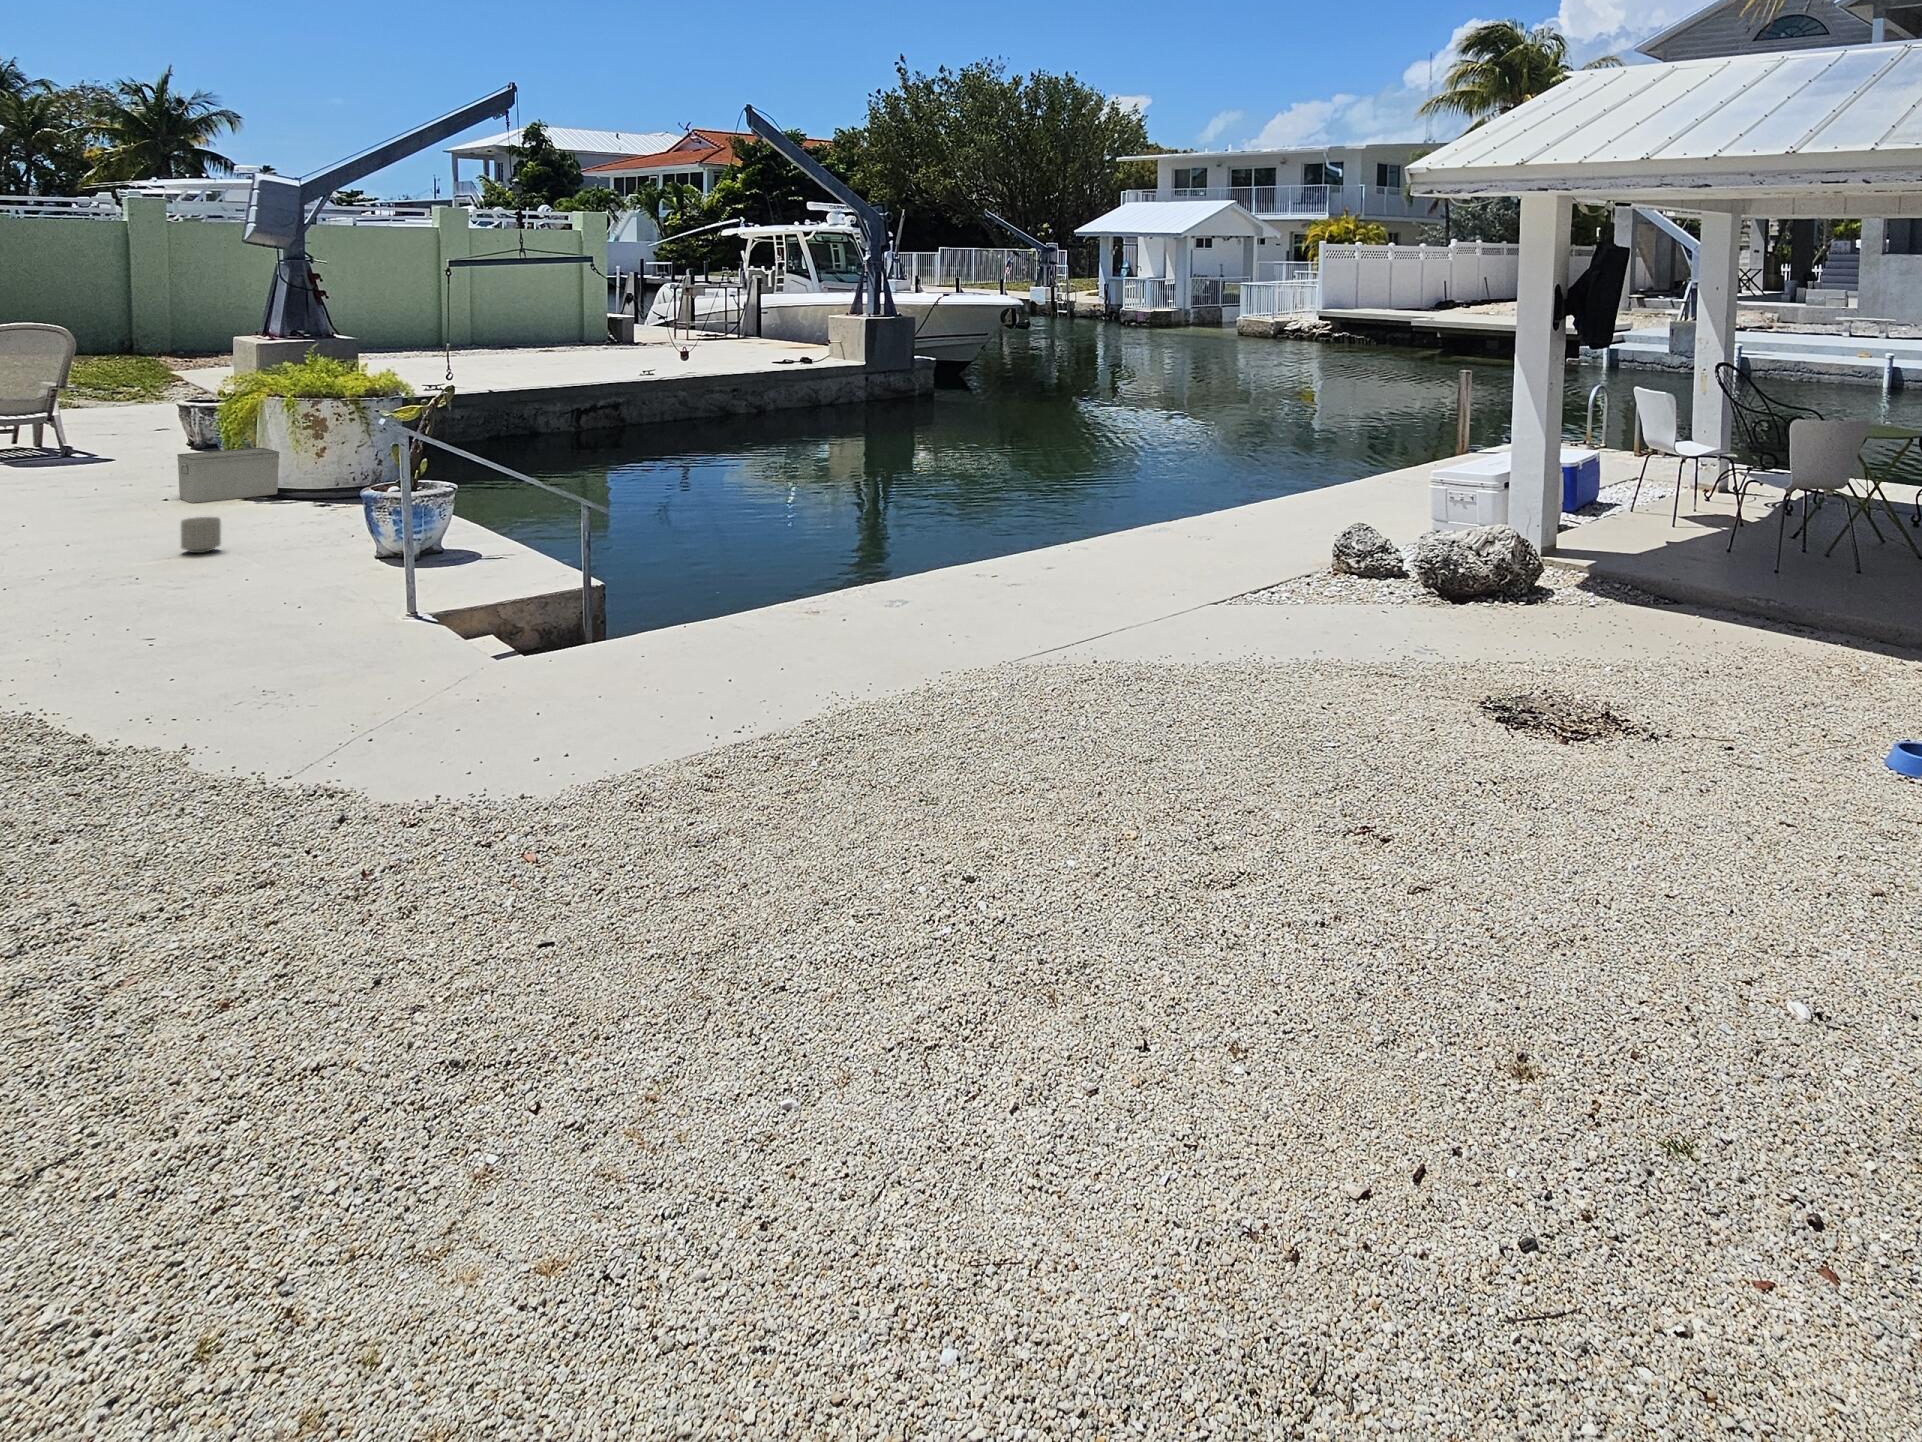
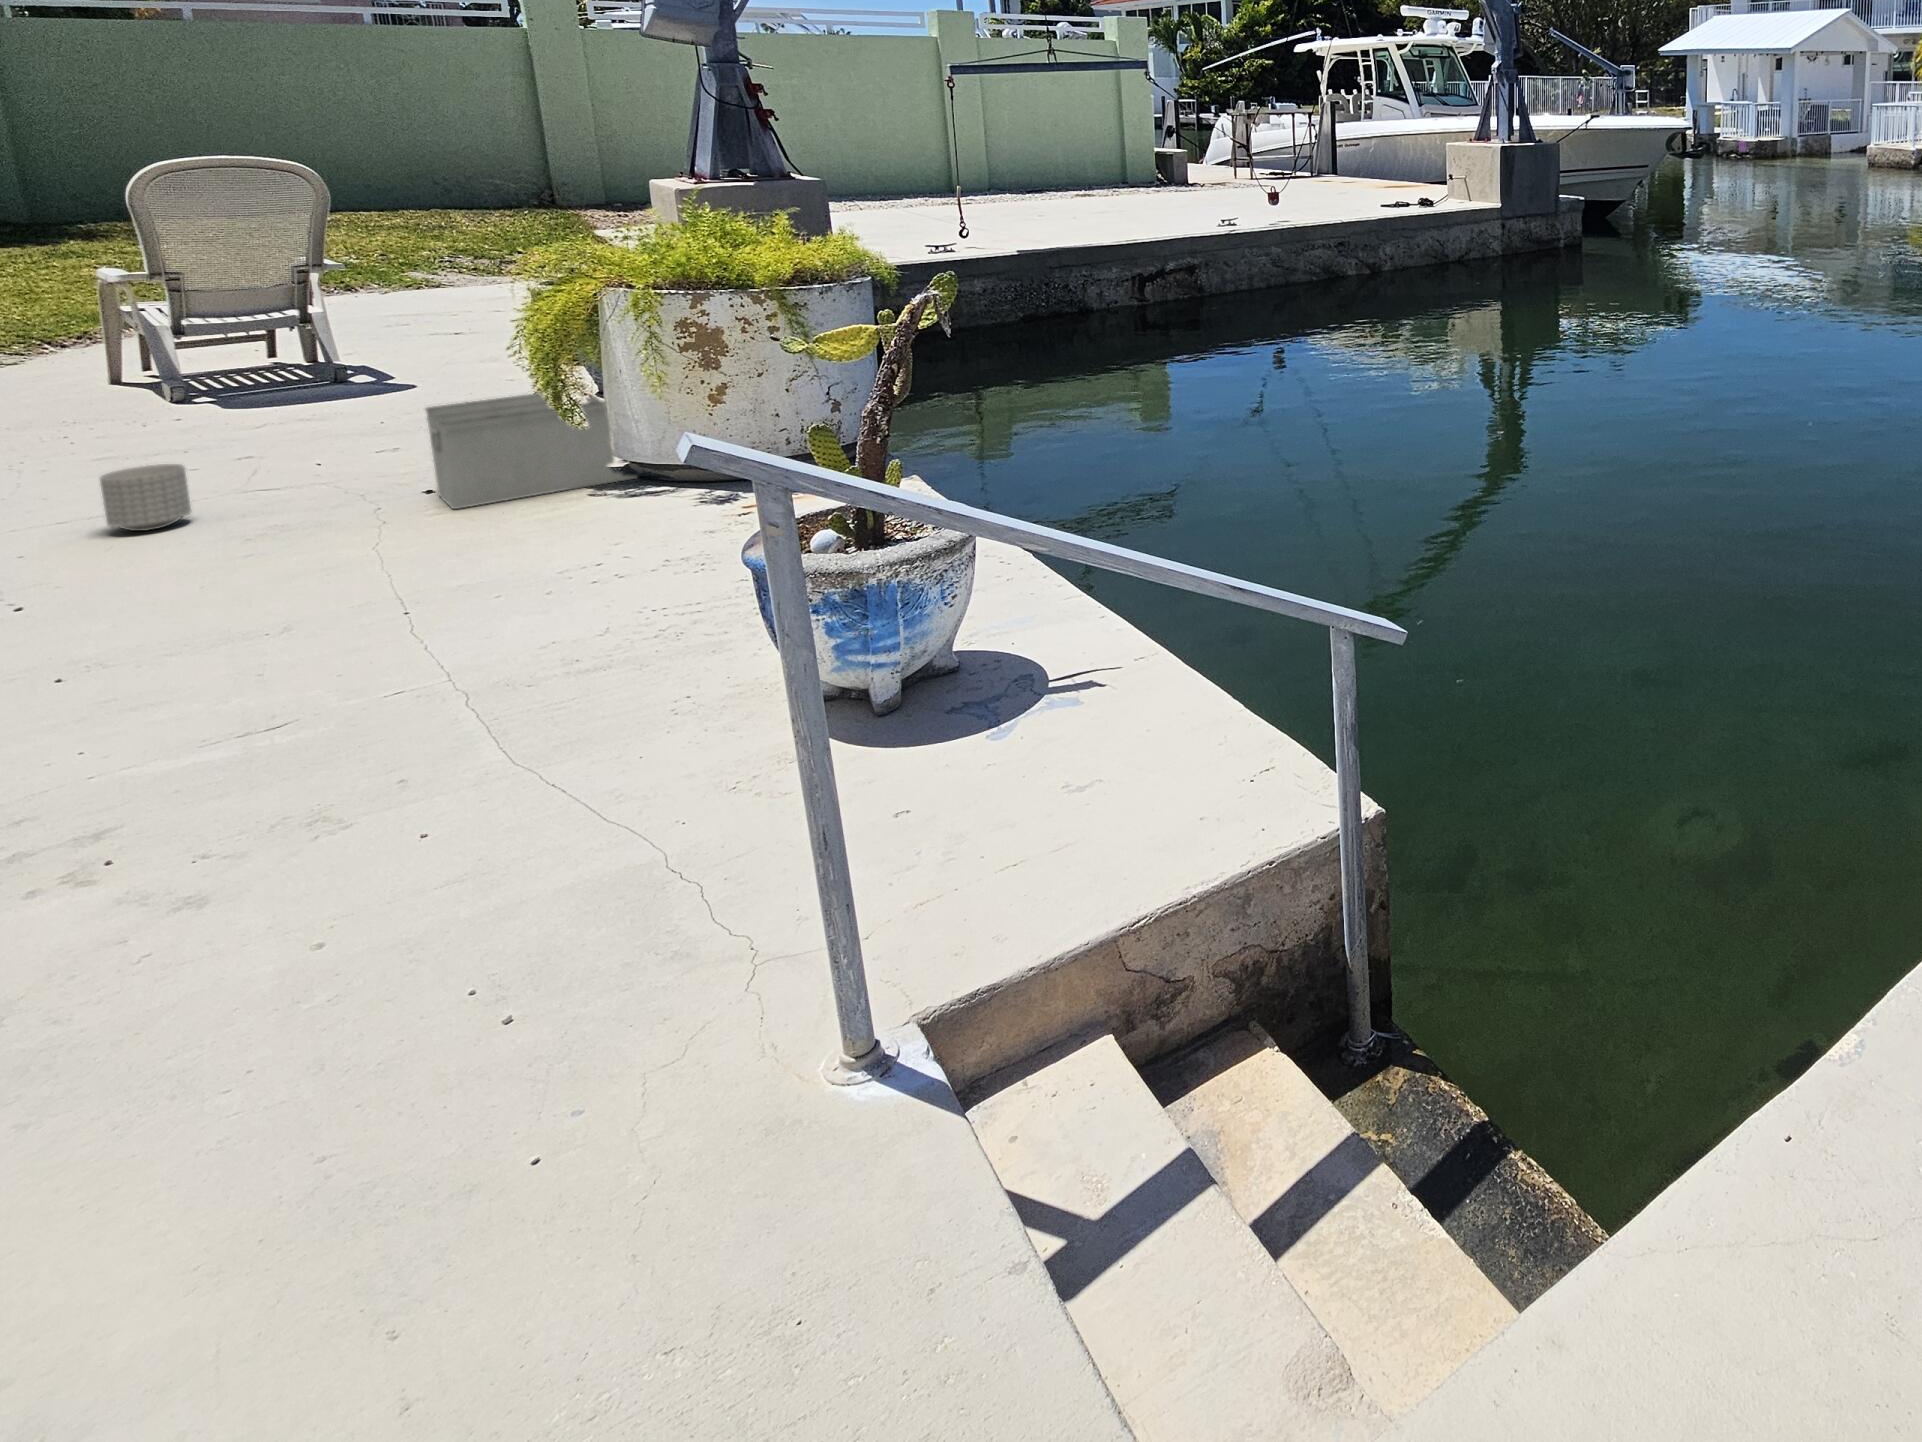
planter: present [181,517,221,553] -> present [100,464,191,531]

